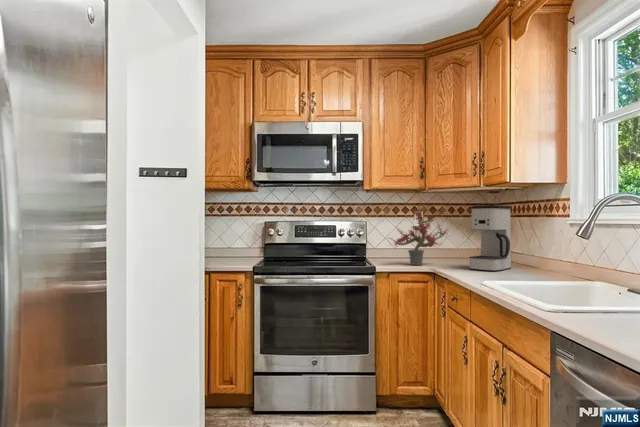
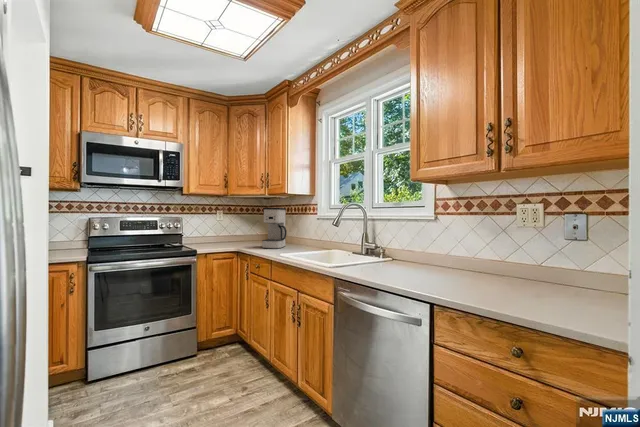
potted plant: present [389,203,447,265] -> none [205,203,247,248]

